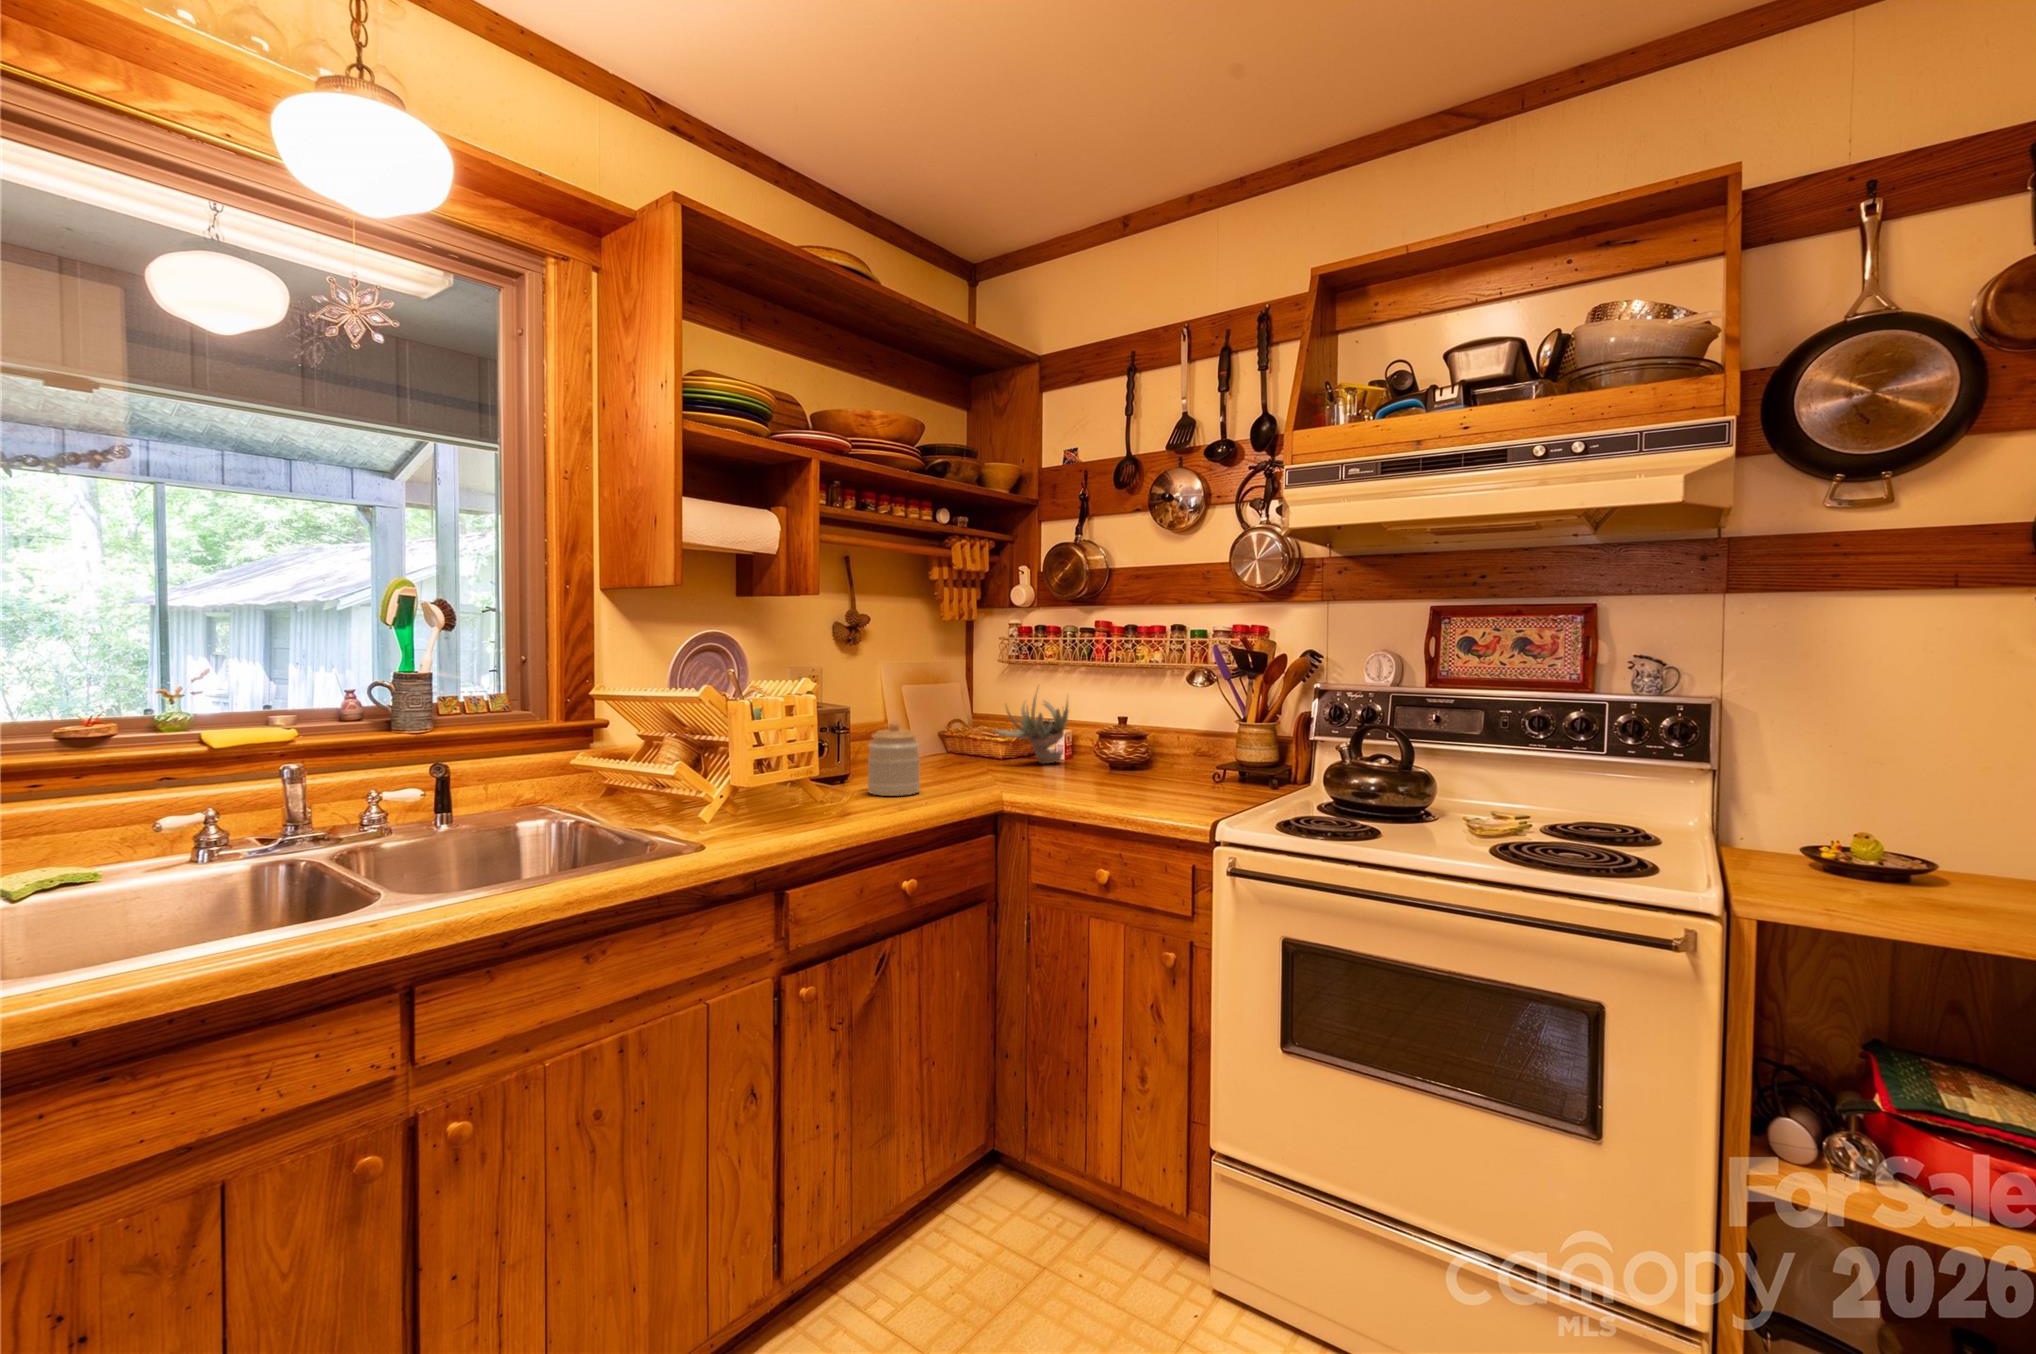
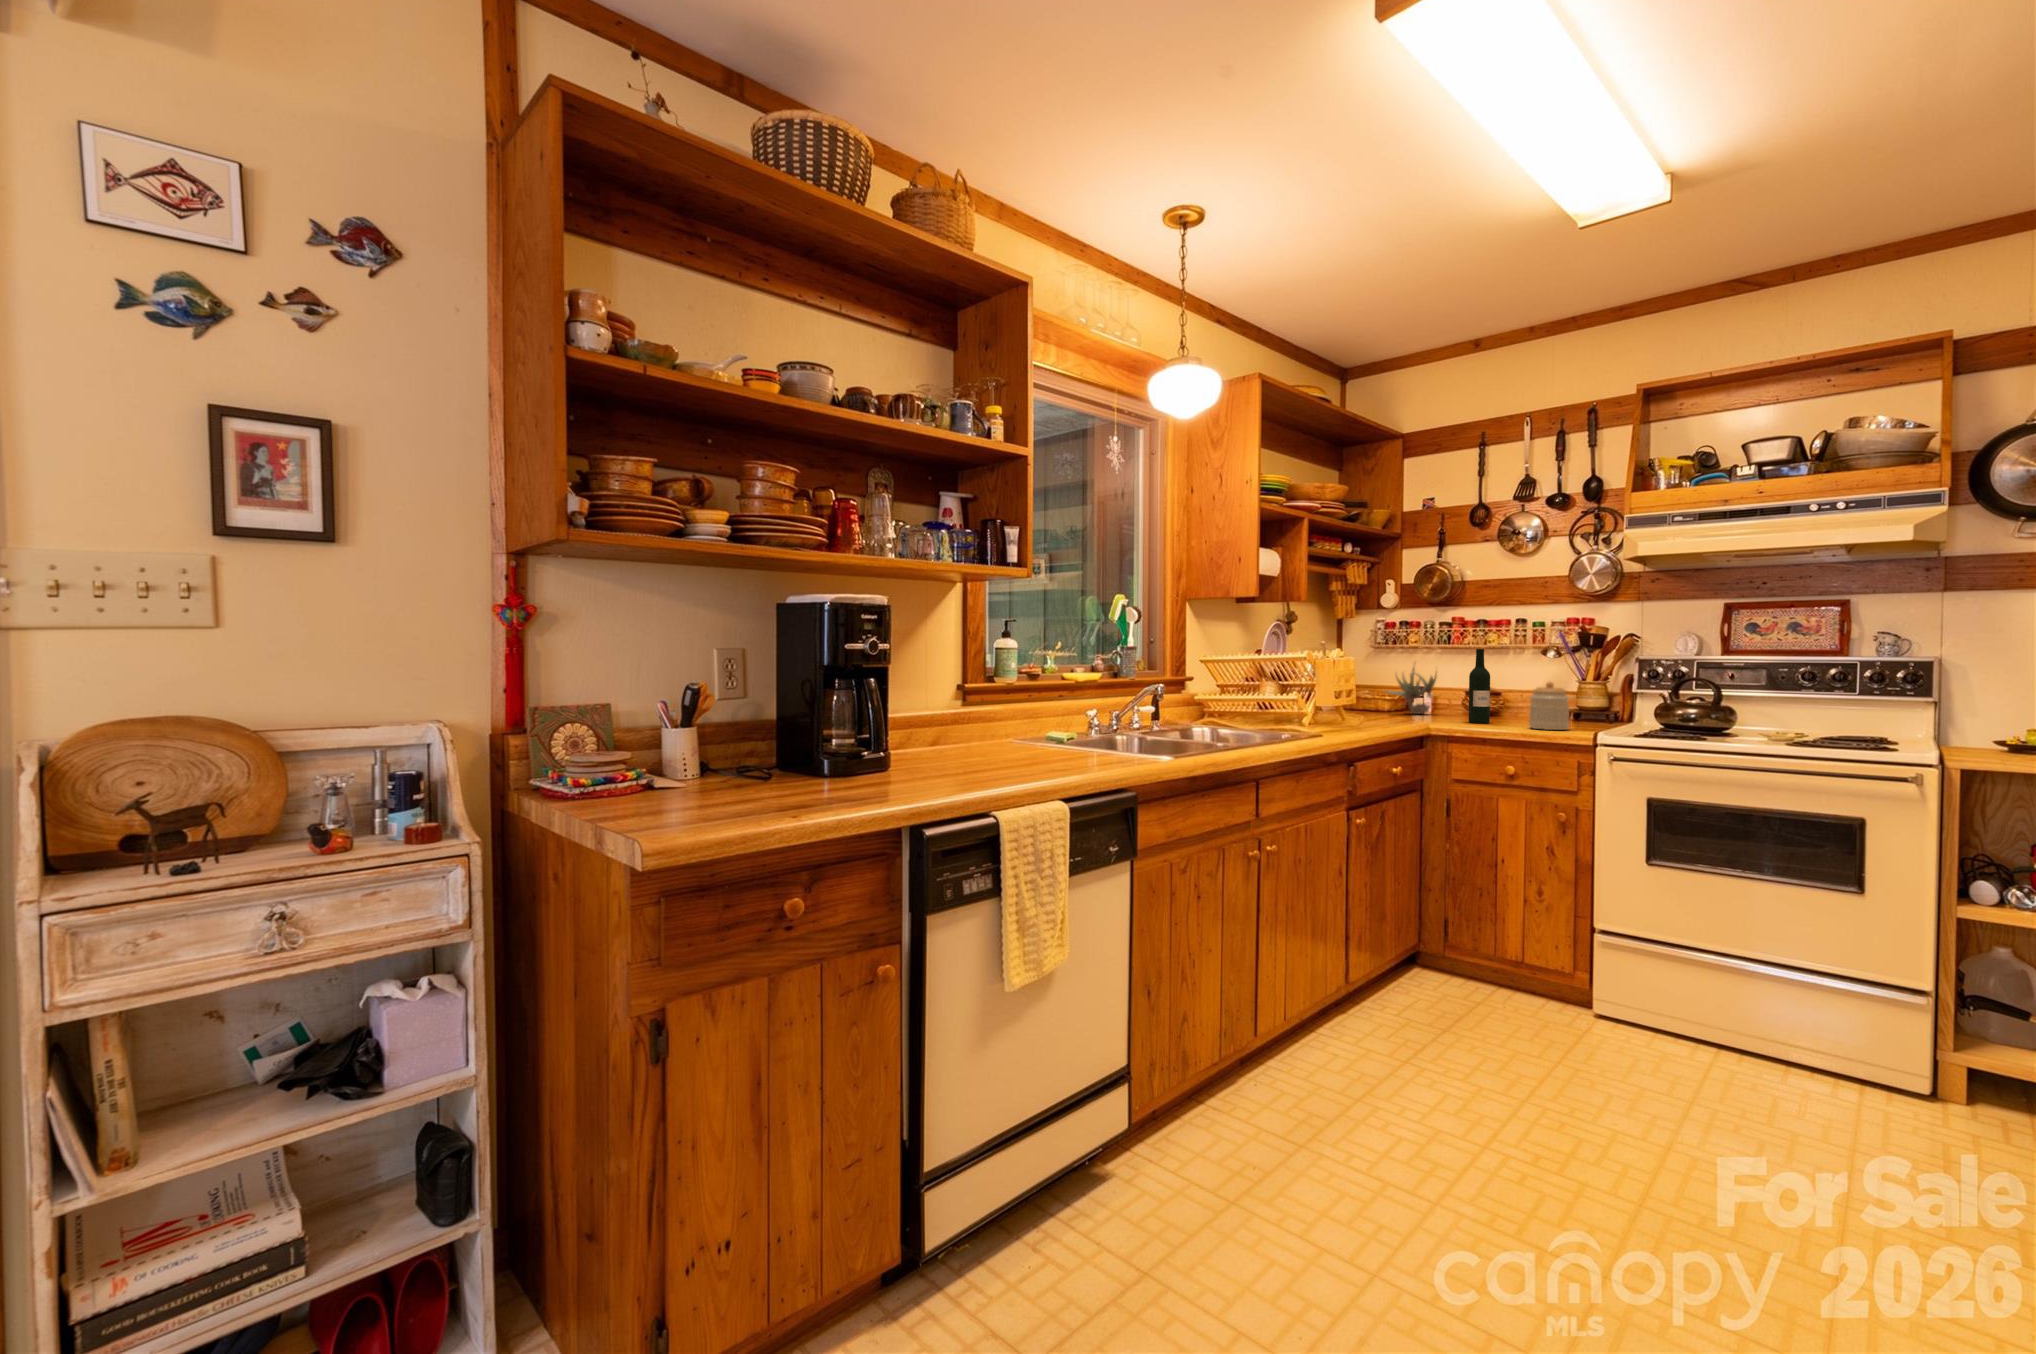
wine bottle: none [1076,672,1106,789] -> present [1469,649,1490,723]
jar: present [868,721,920,796] -> present [1529,682,1569,730]

